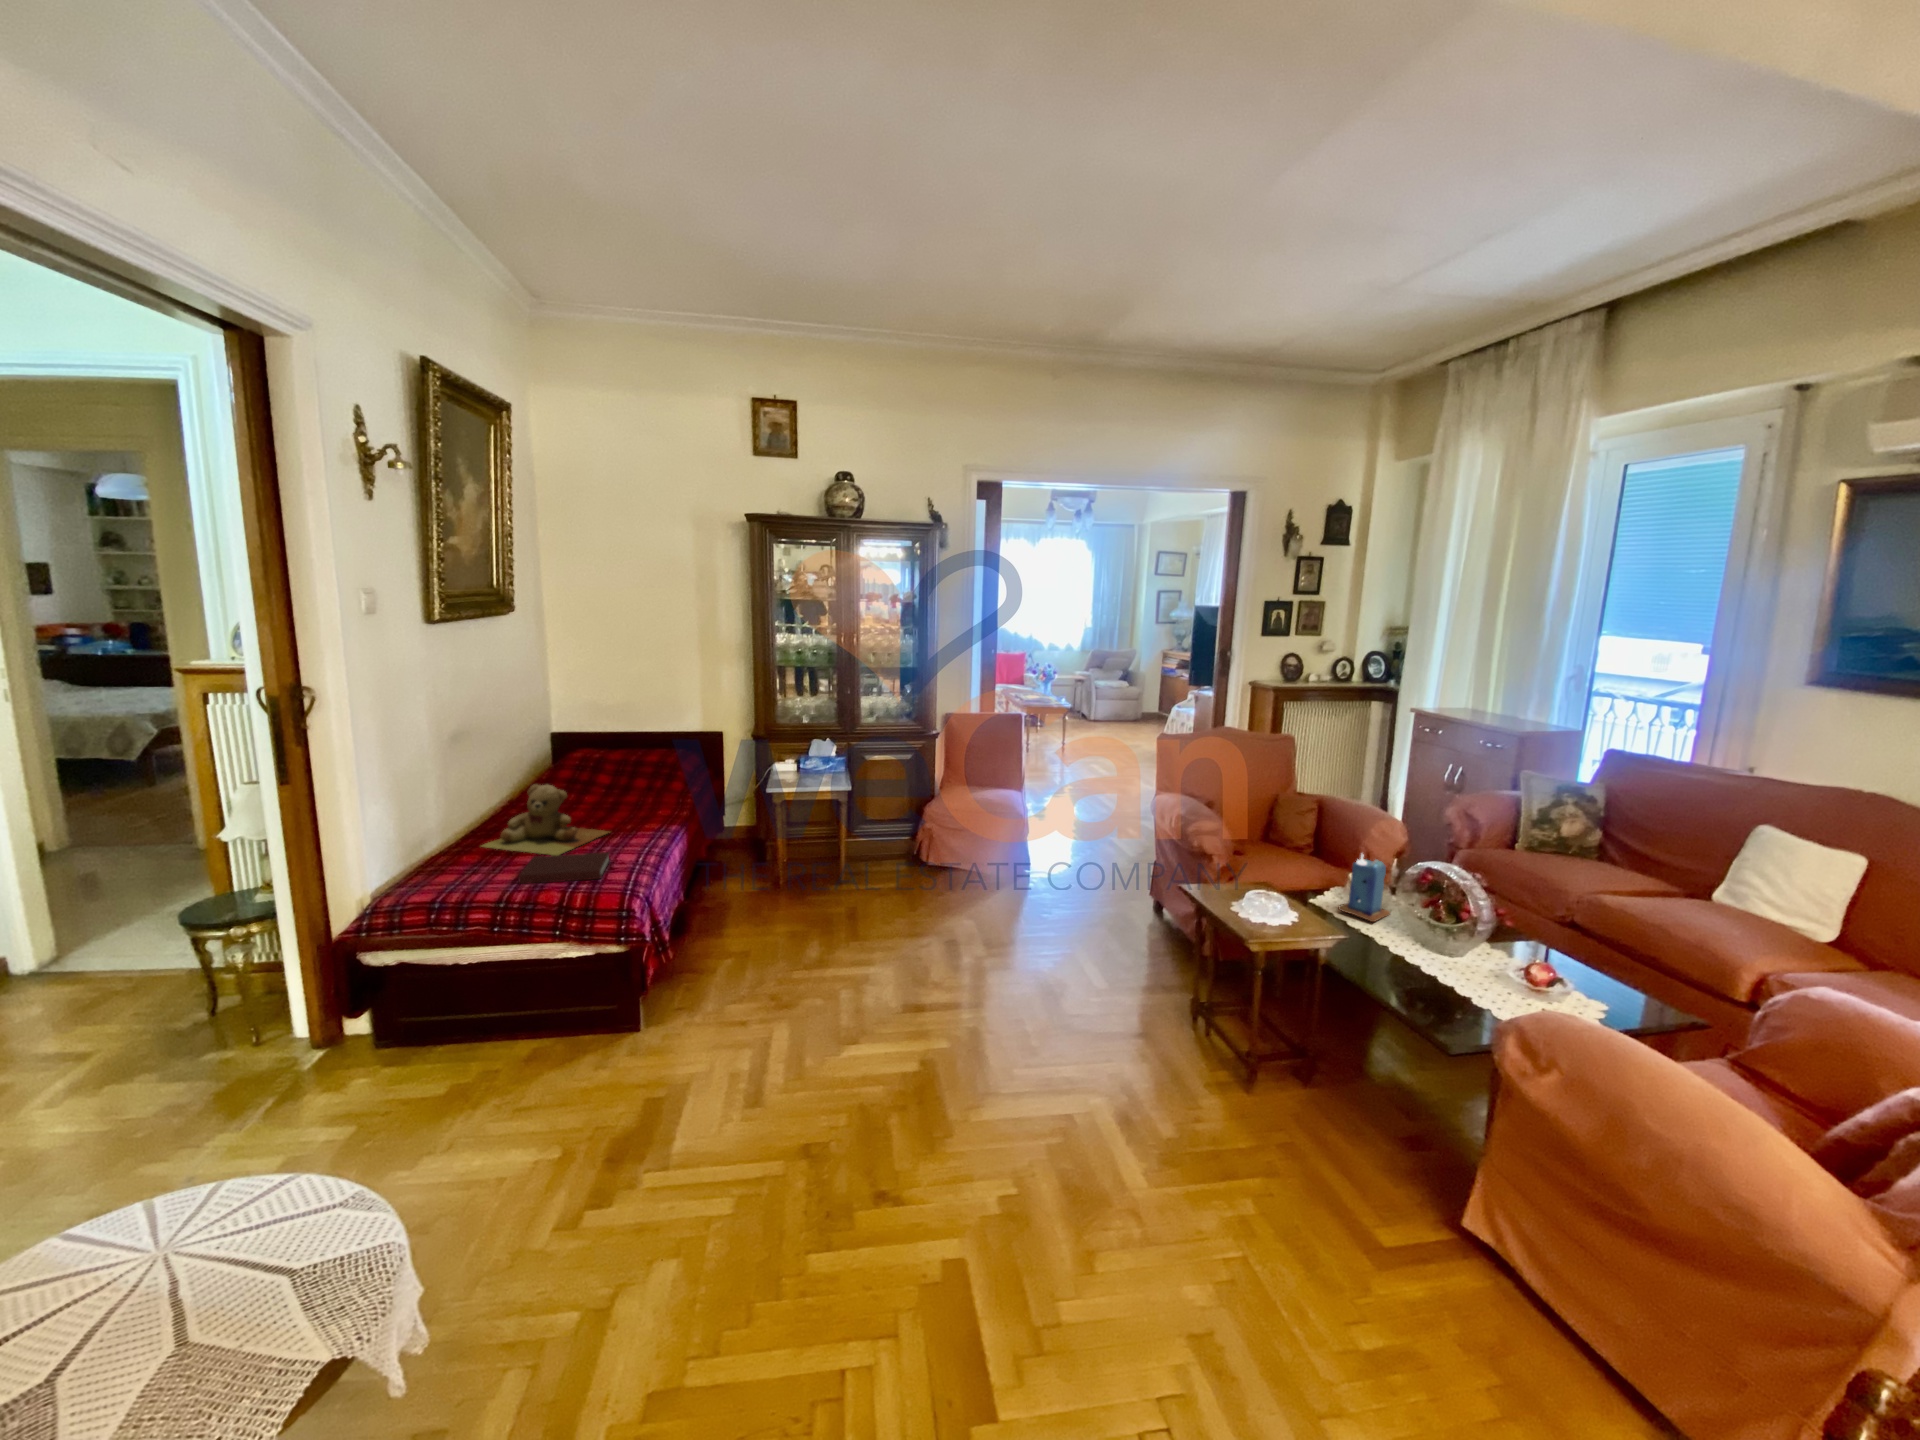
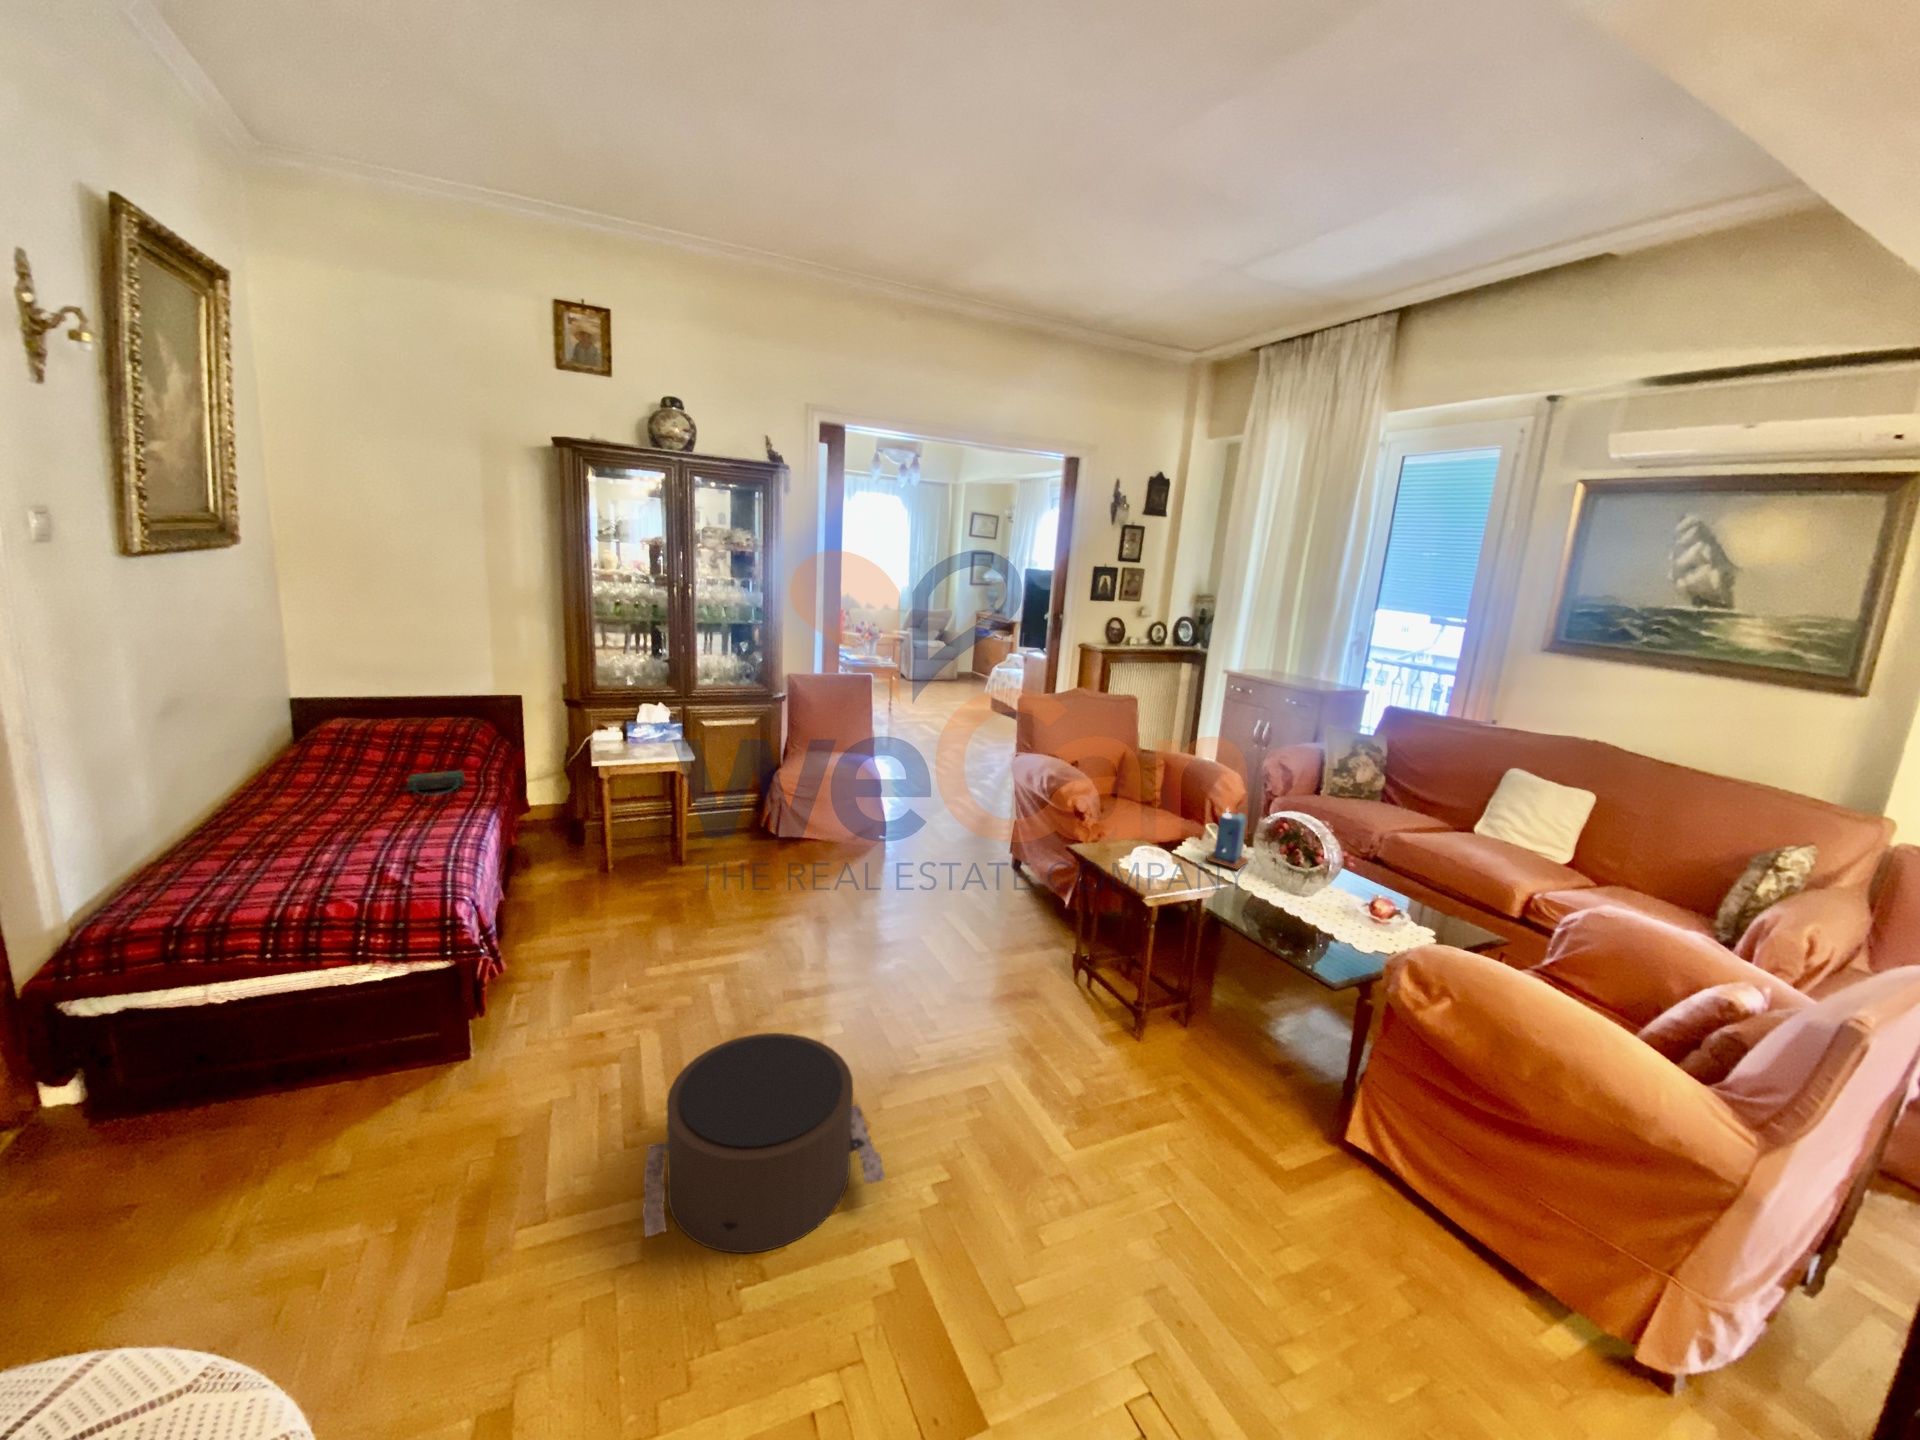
teddy bear: present [482,784,609,855] -> none [208,767,403,856]
tote bag: none [617,793,666,822] -> present [402,770,465,806]
notebook: present [519,852,610,884] -> none [285,848,412,899]
pouf: none [735,1033,948,1223] -> present [643,1033,885,1253]

